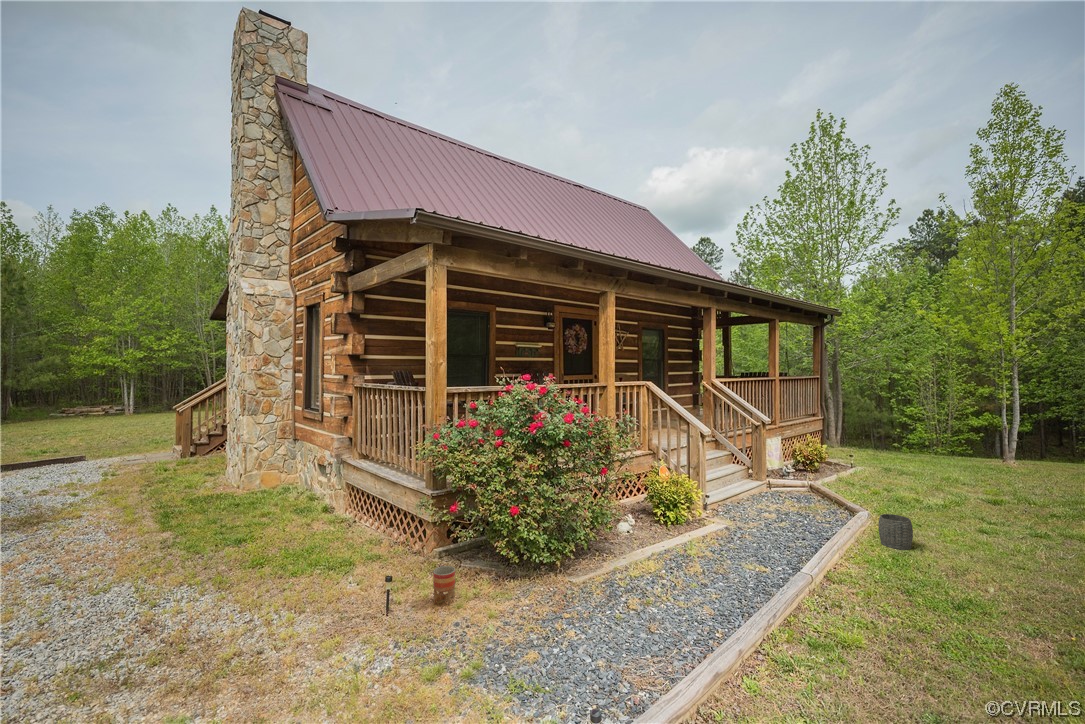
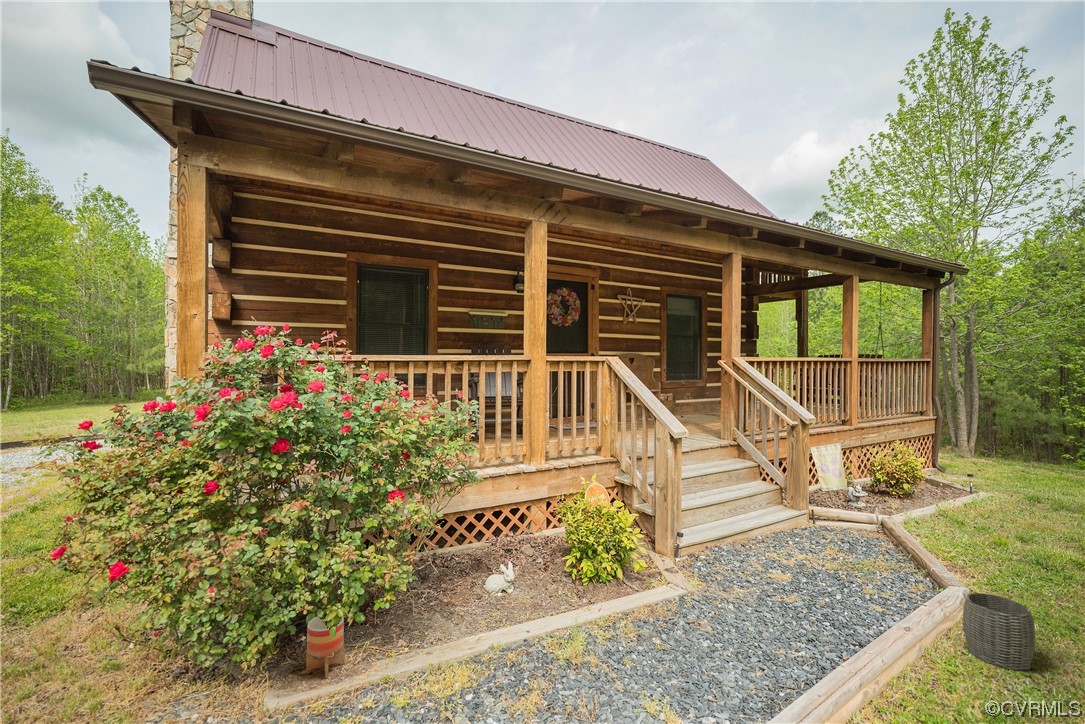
planter: present [433,566,455,605] -> present [306,617,344,678]

